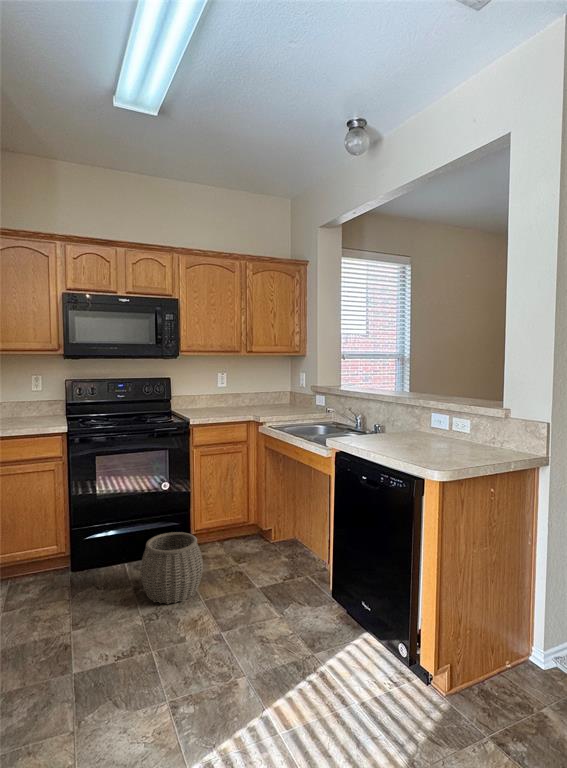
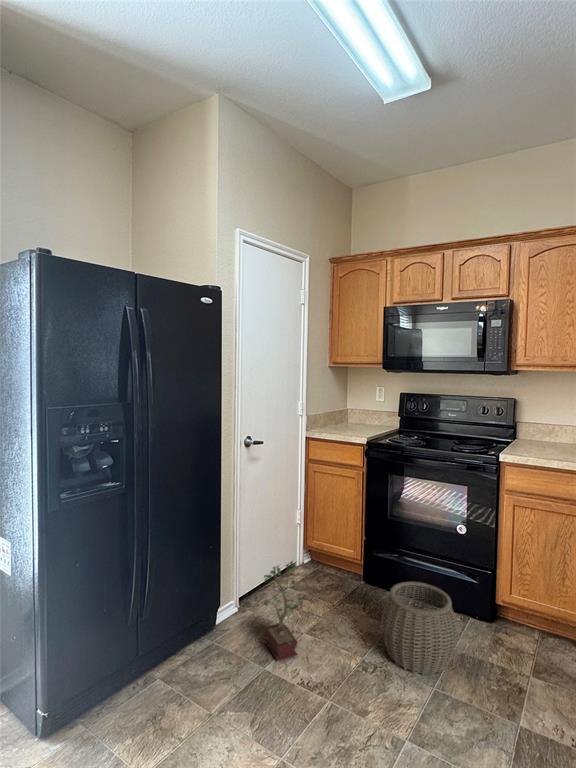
potted plant: none [28,554,115,661] -> present [264,561,307,661]

